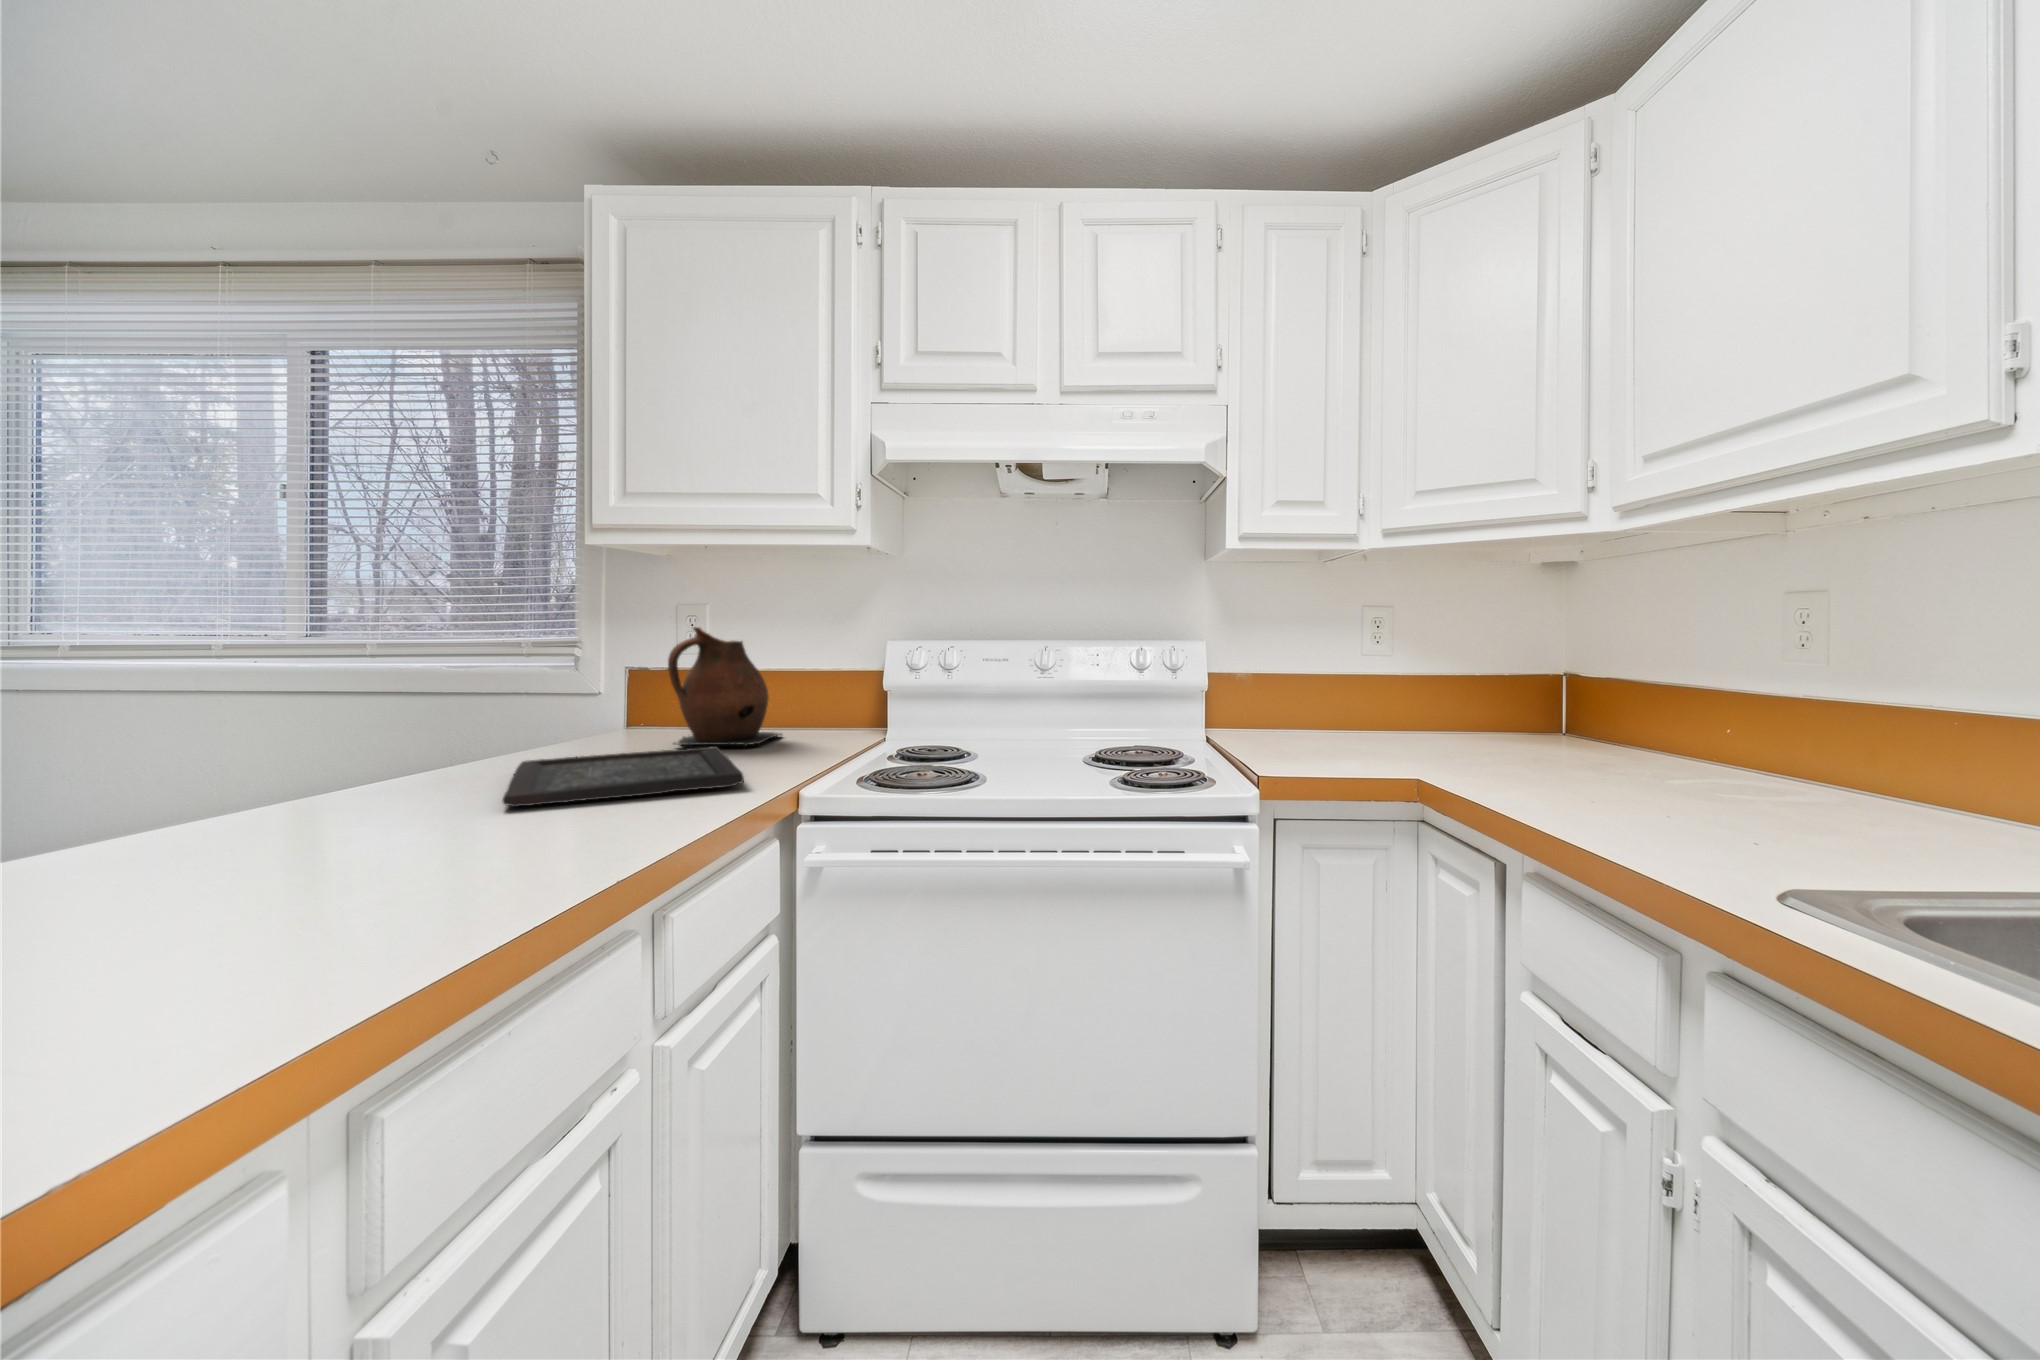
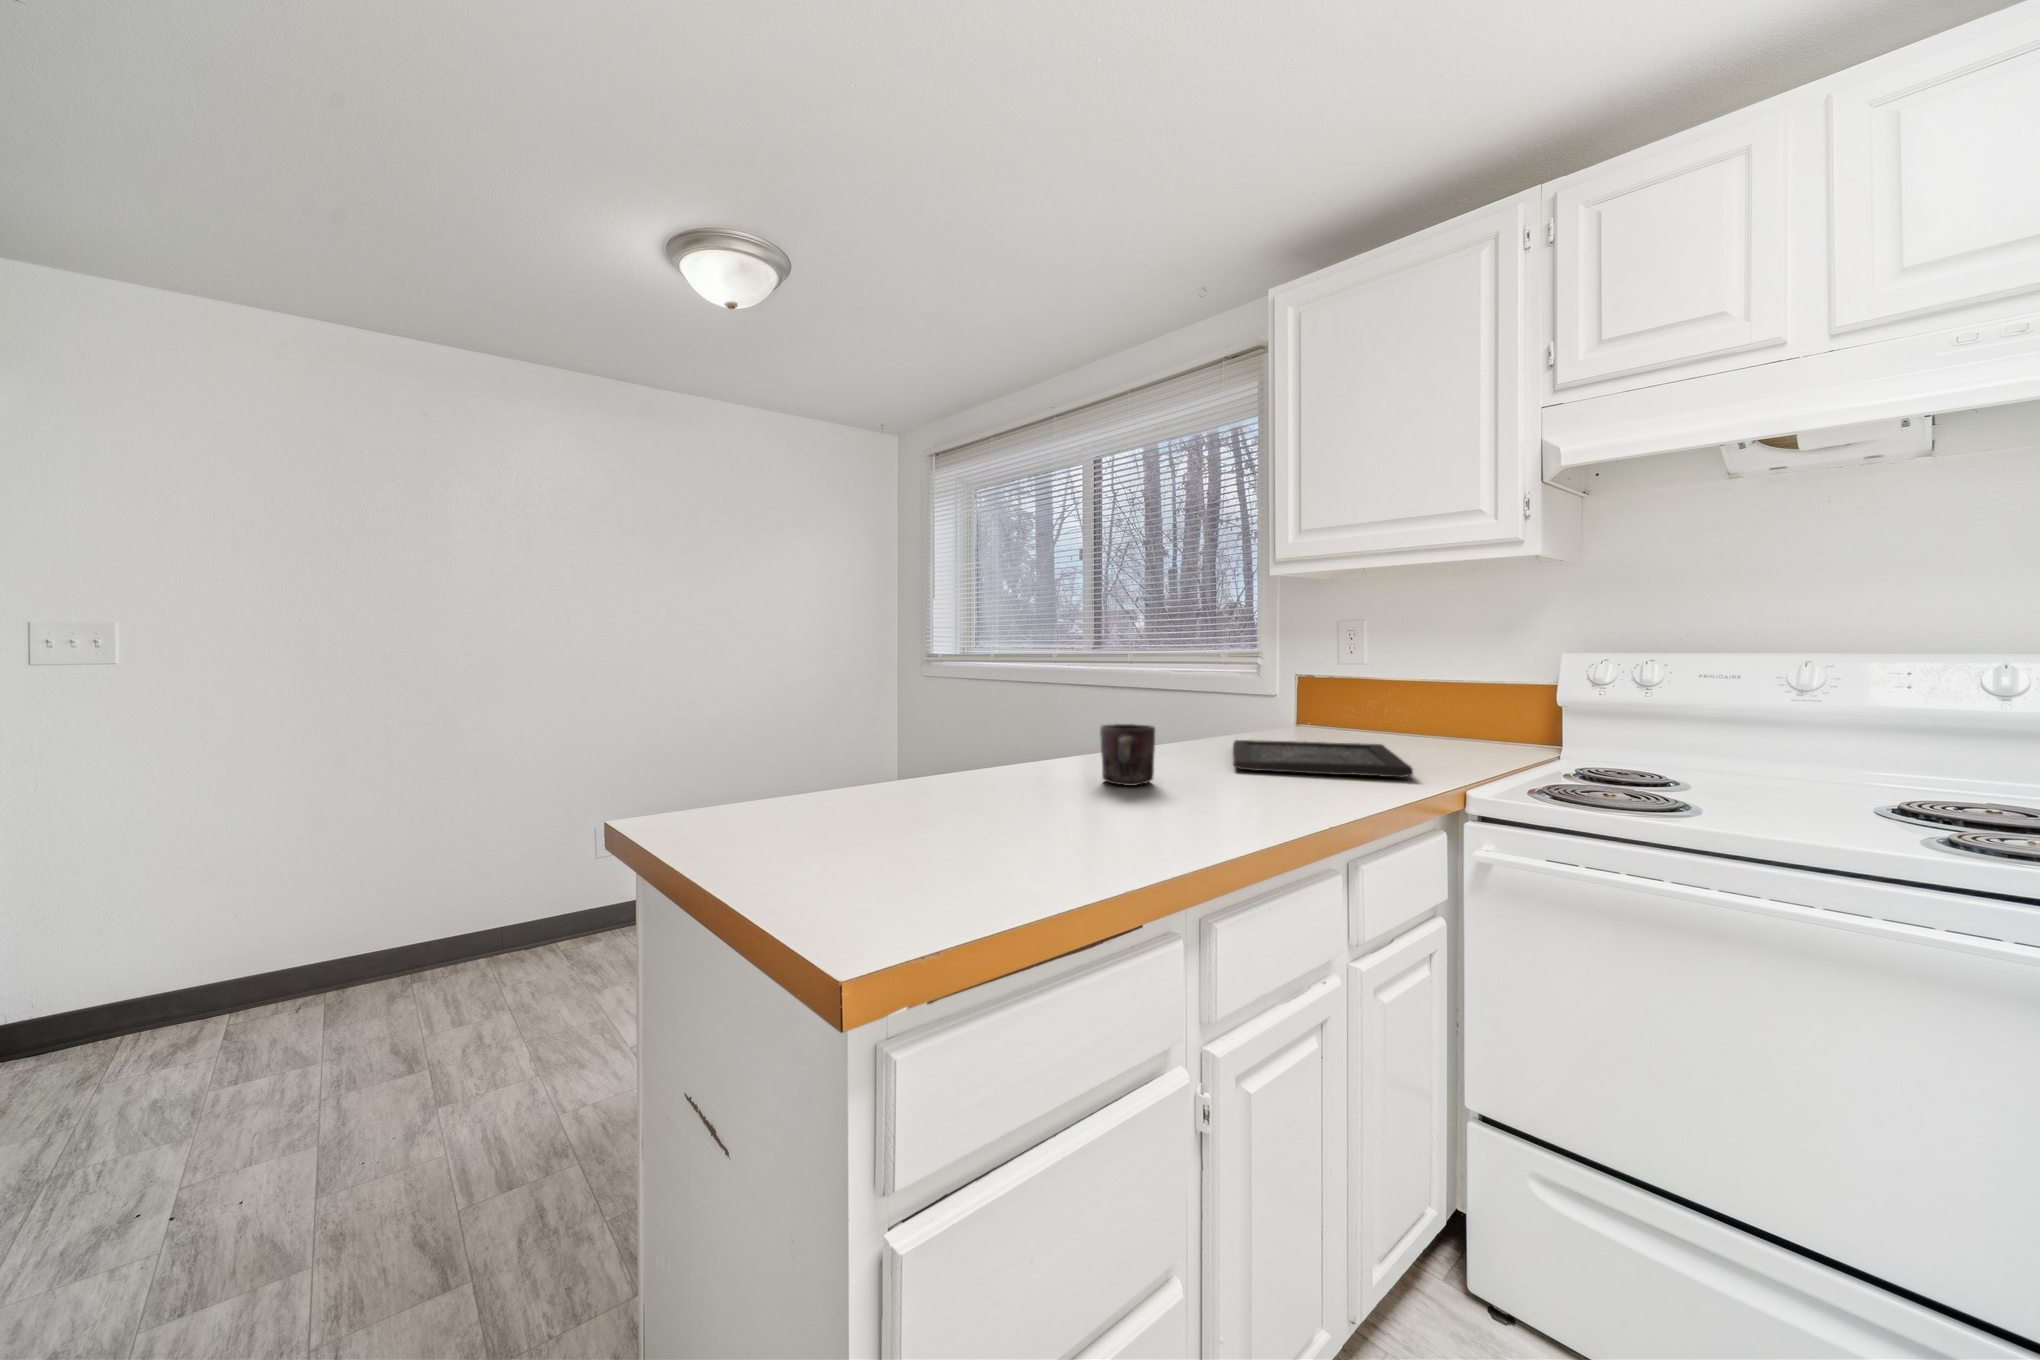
ceramic pitcher: present [668,627,782,746] -> none [1336,639,1442,748]
mug: none [208,764,338,874] -> present [1100,724,1155,786]

